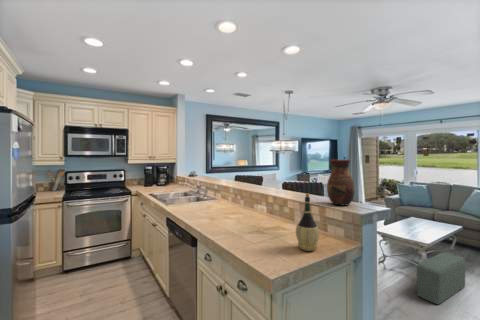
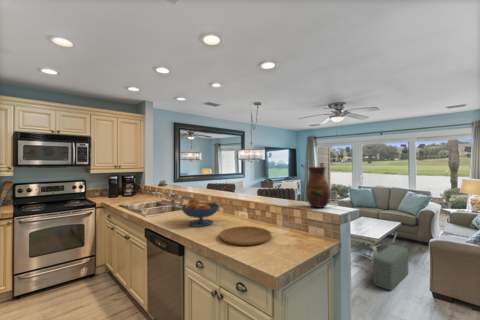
fruit bowl: none [198,190,237,219] -> present [181,199,219,227]
wine bottle: present [296,193,319,251] -> none [286,197,308,250]
cutting board: none [230,221,284,241] -> present [219,226,271,245]

